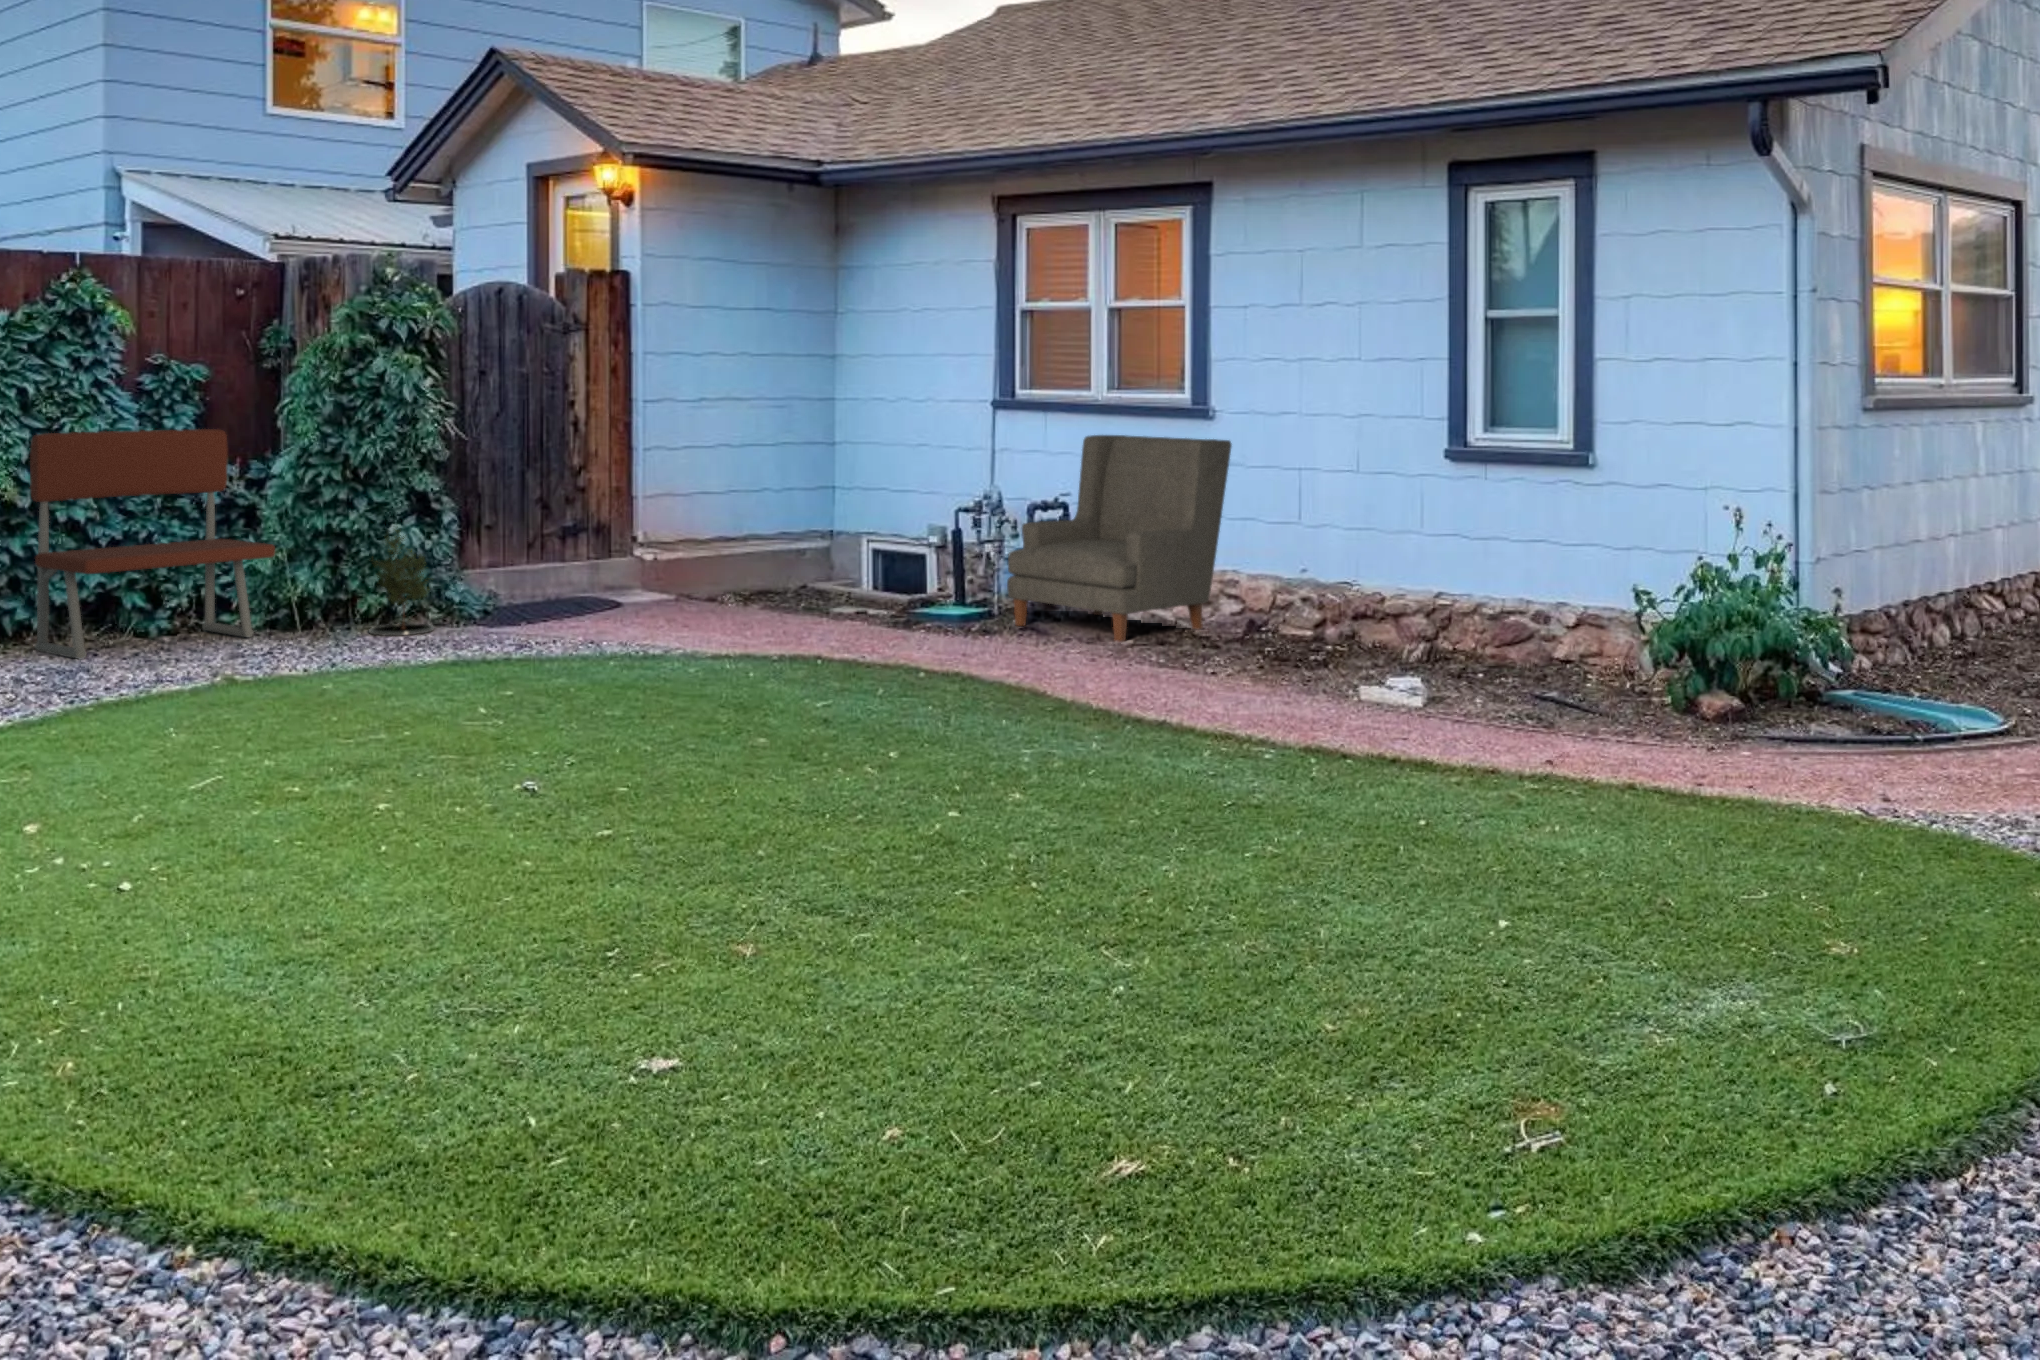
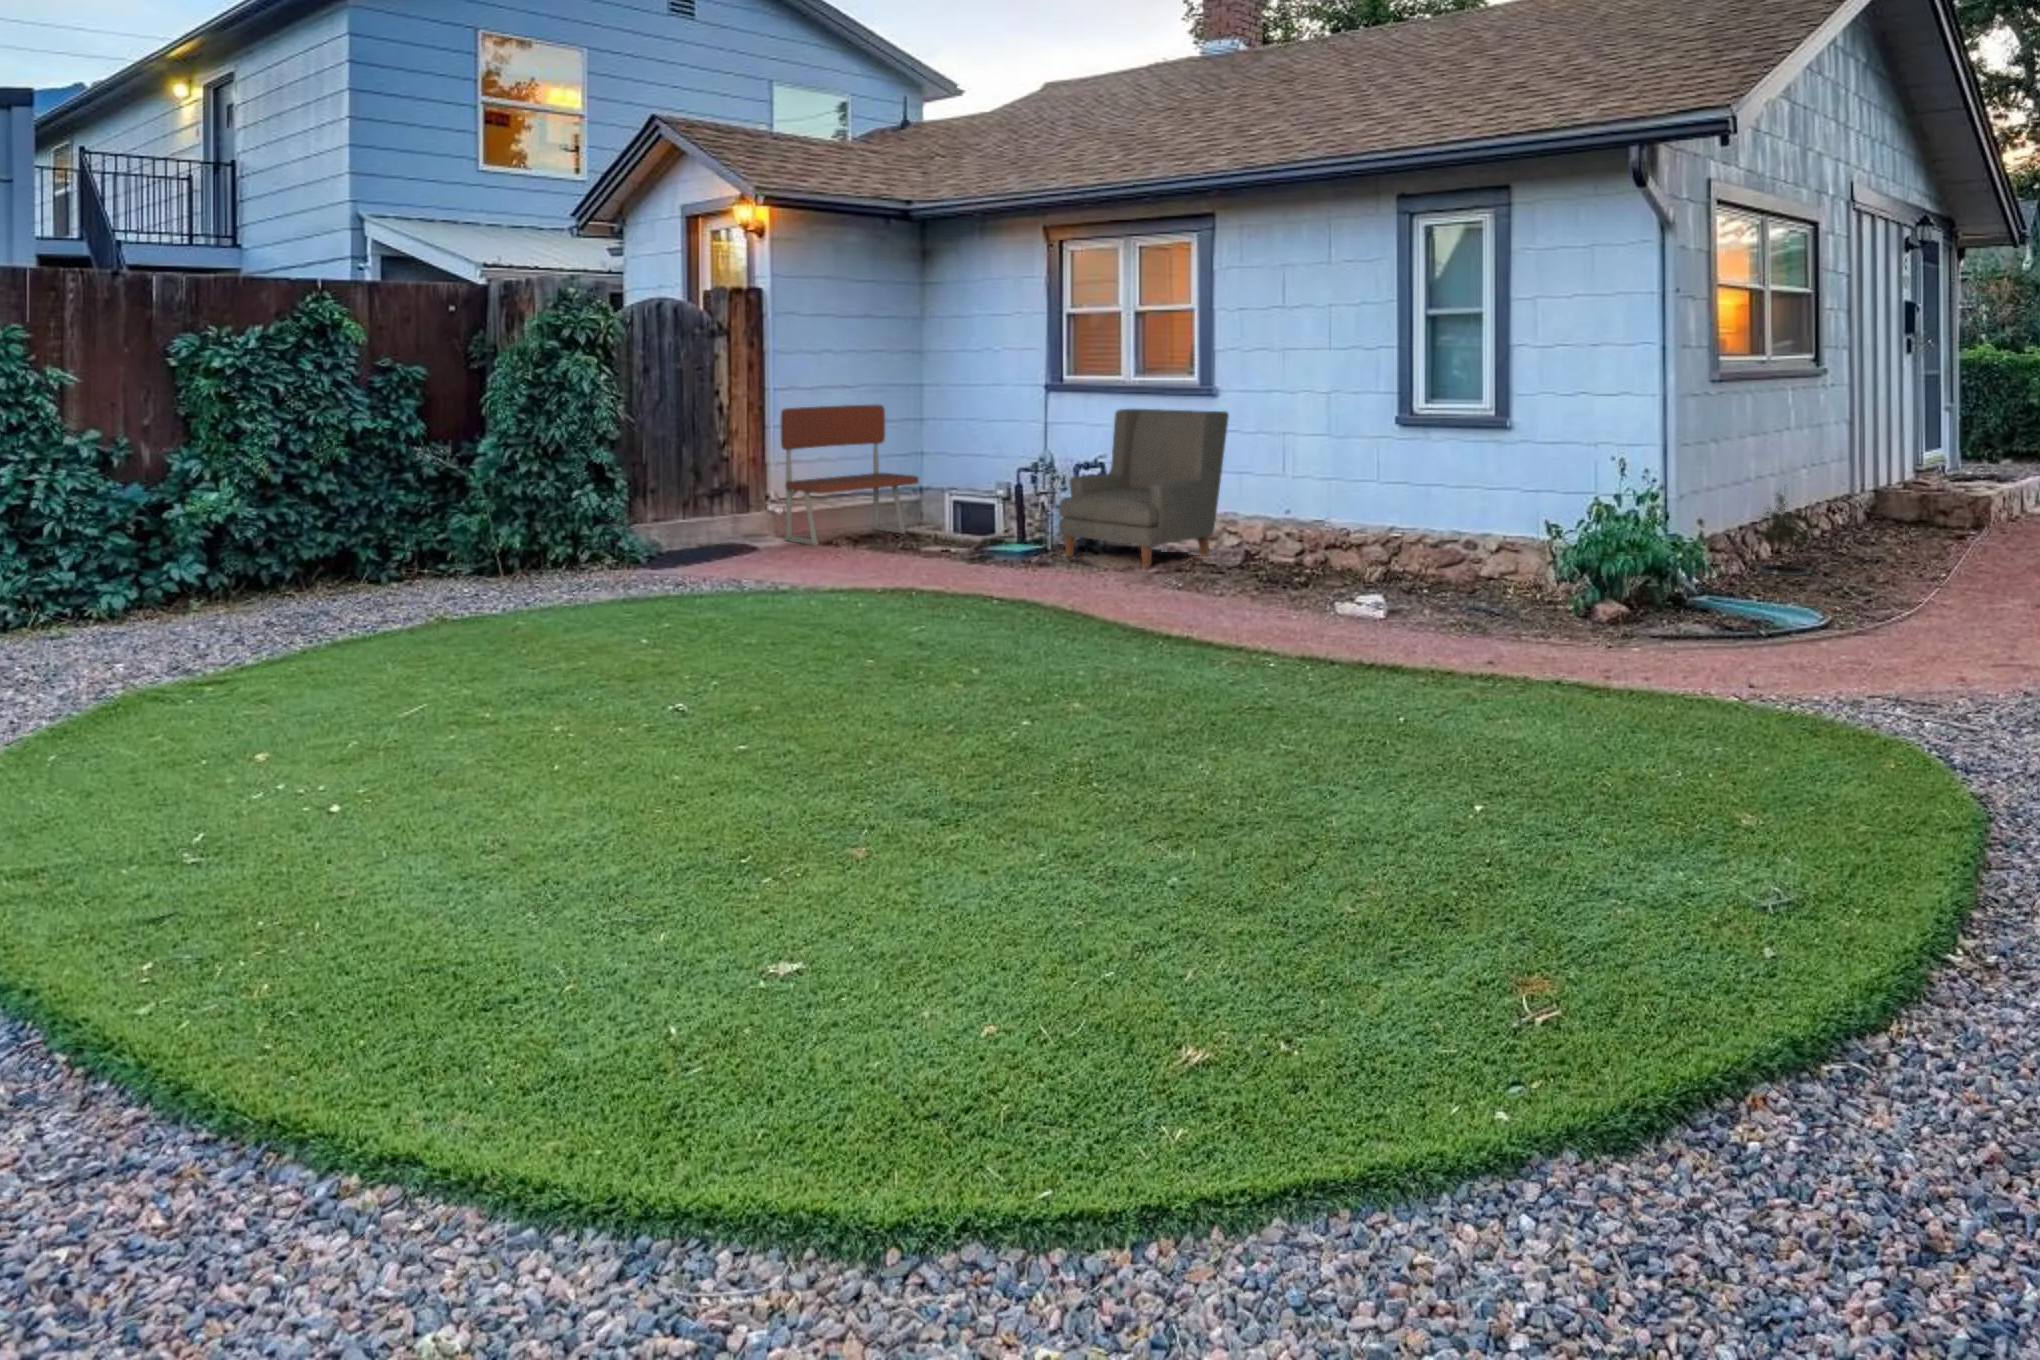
bench: present [30,429,275,659] -> present [781,405,919,546]
potted tree: present [369,530,434,636] -> present [1757,493,1813,576]

